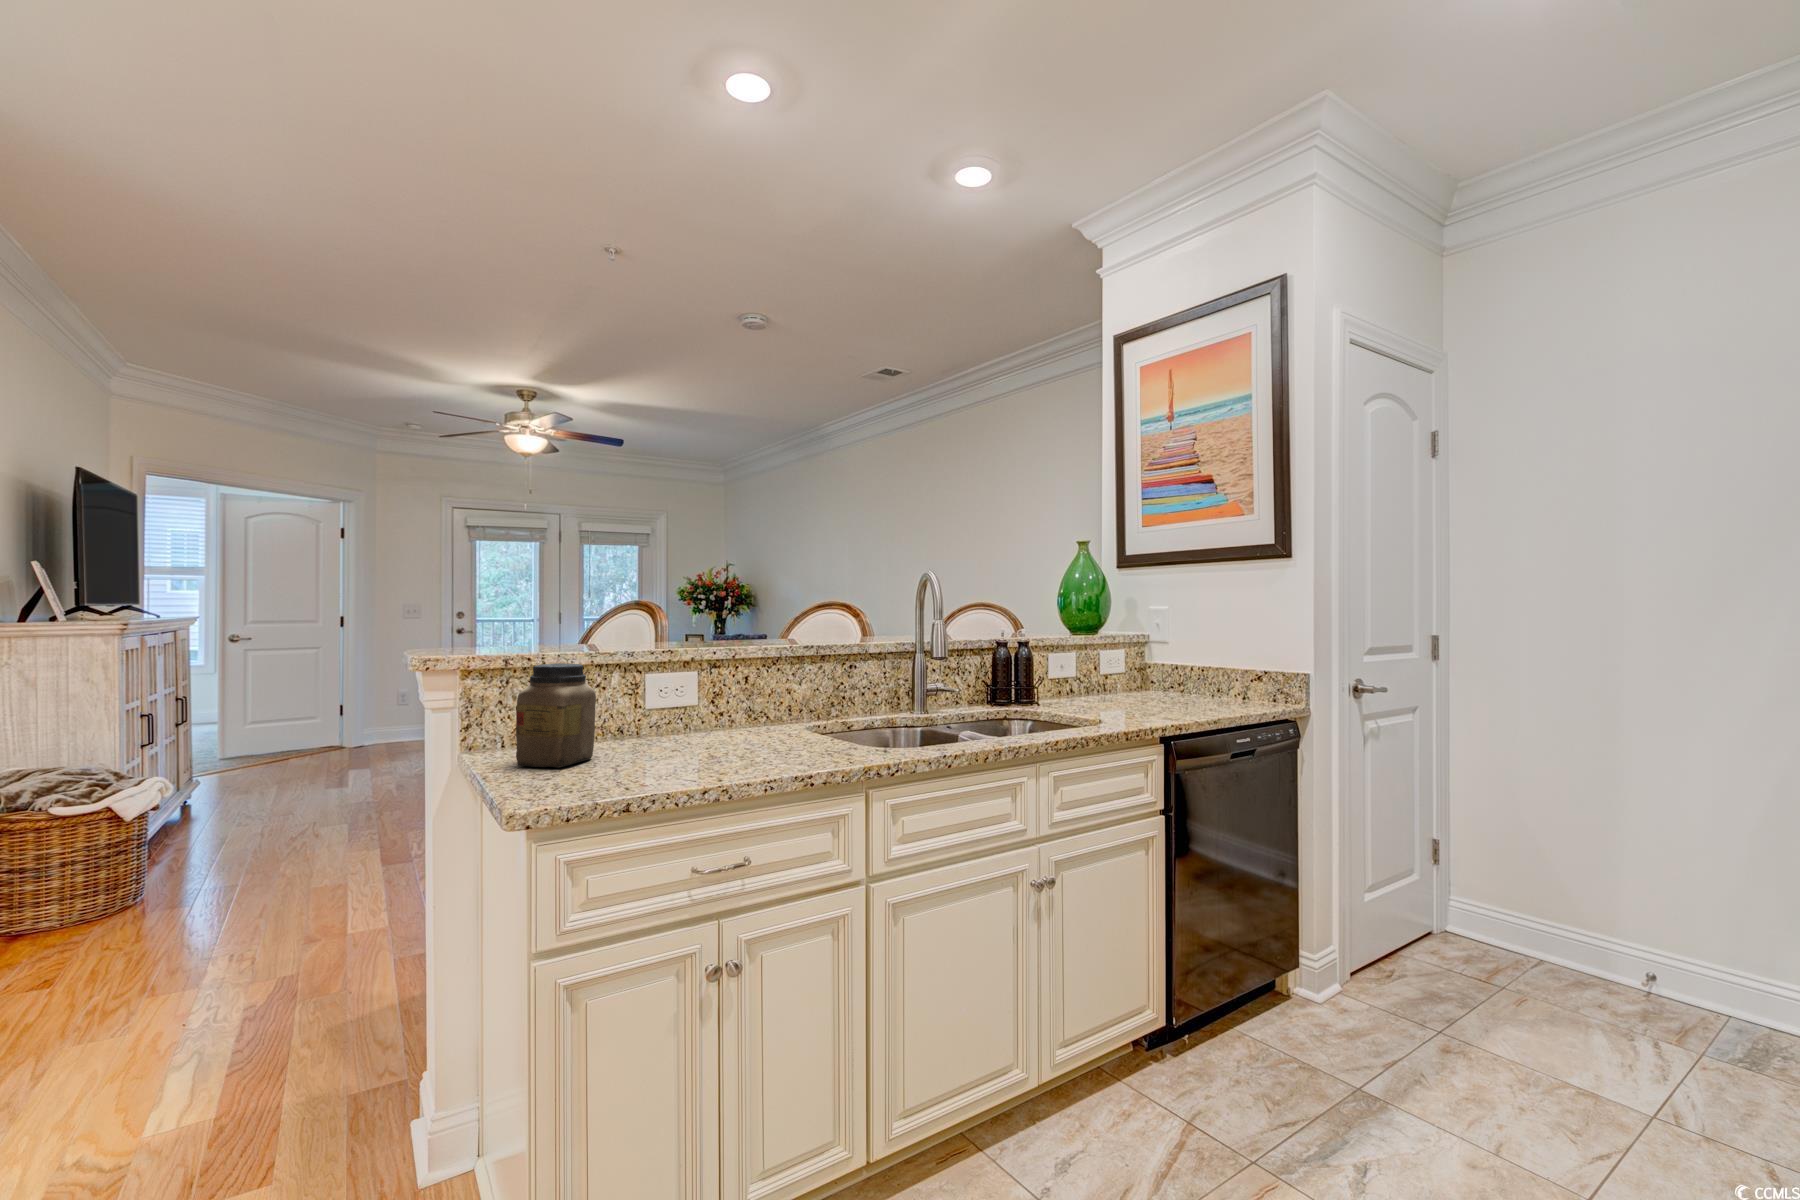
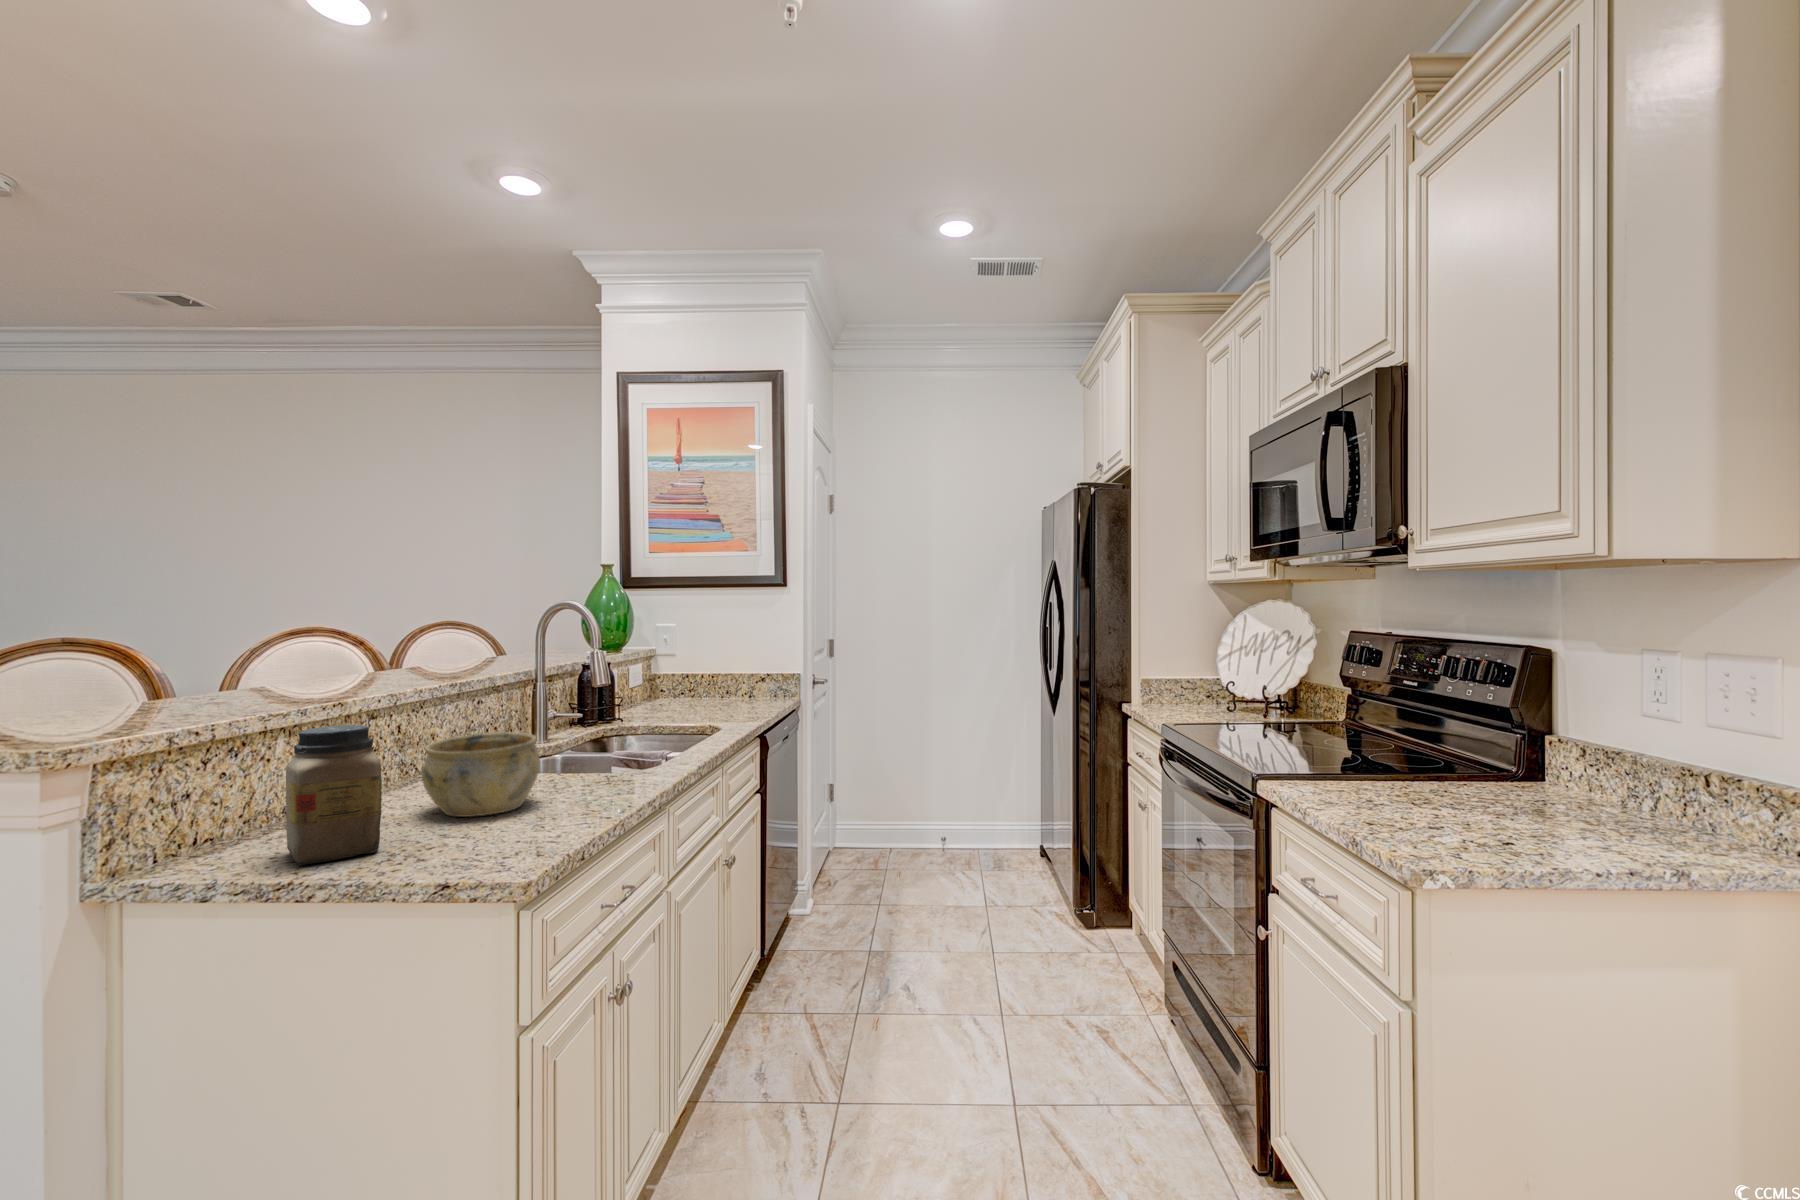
ceramic bowl: none [657,688,755,760] -> present [422,732,539,817]

